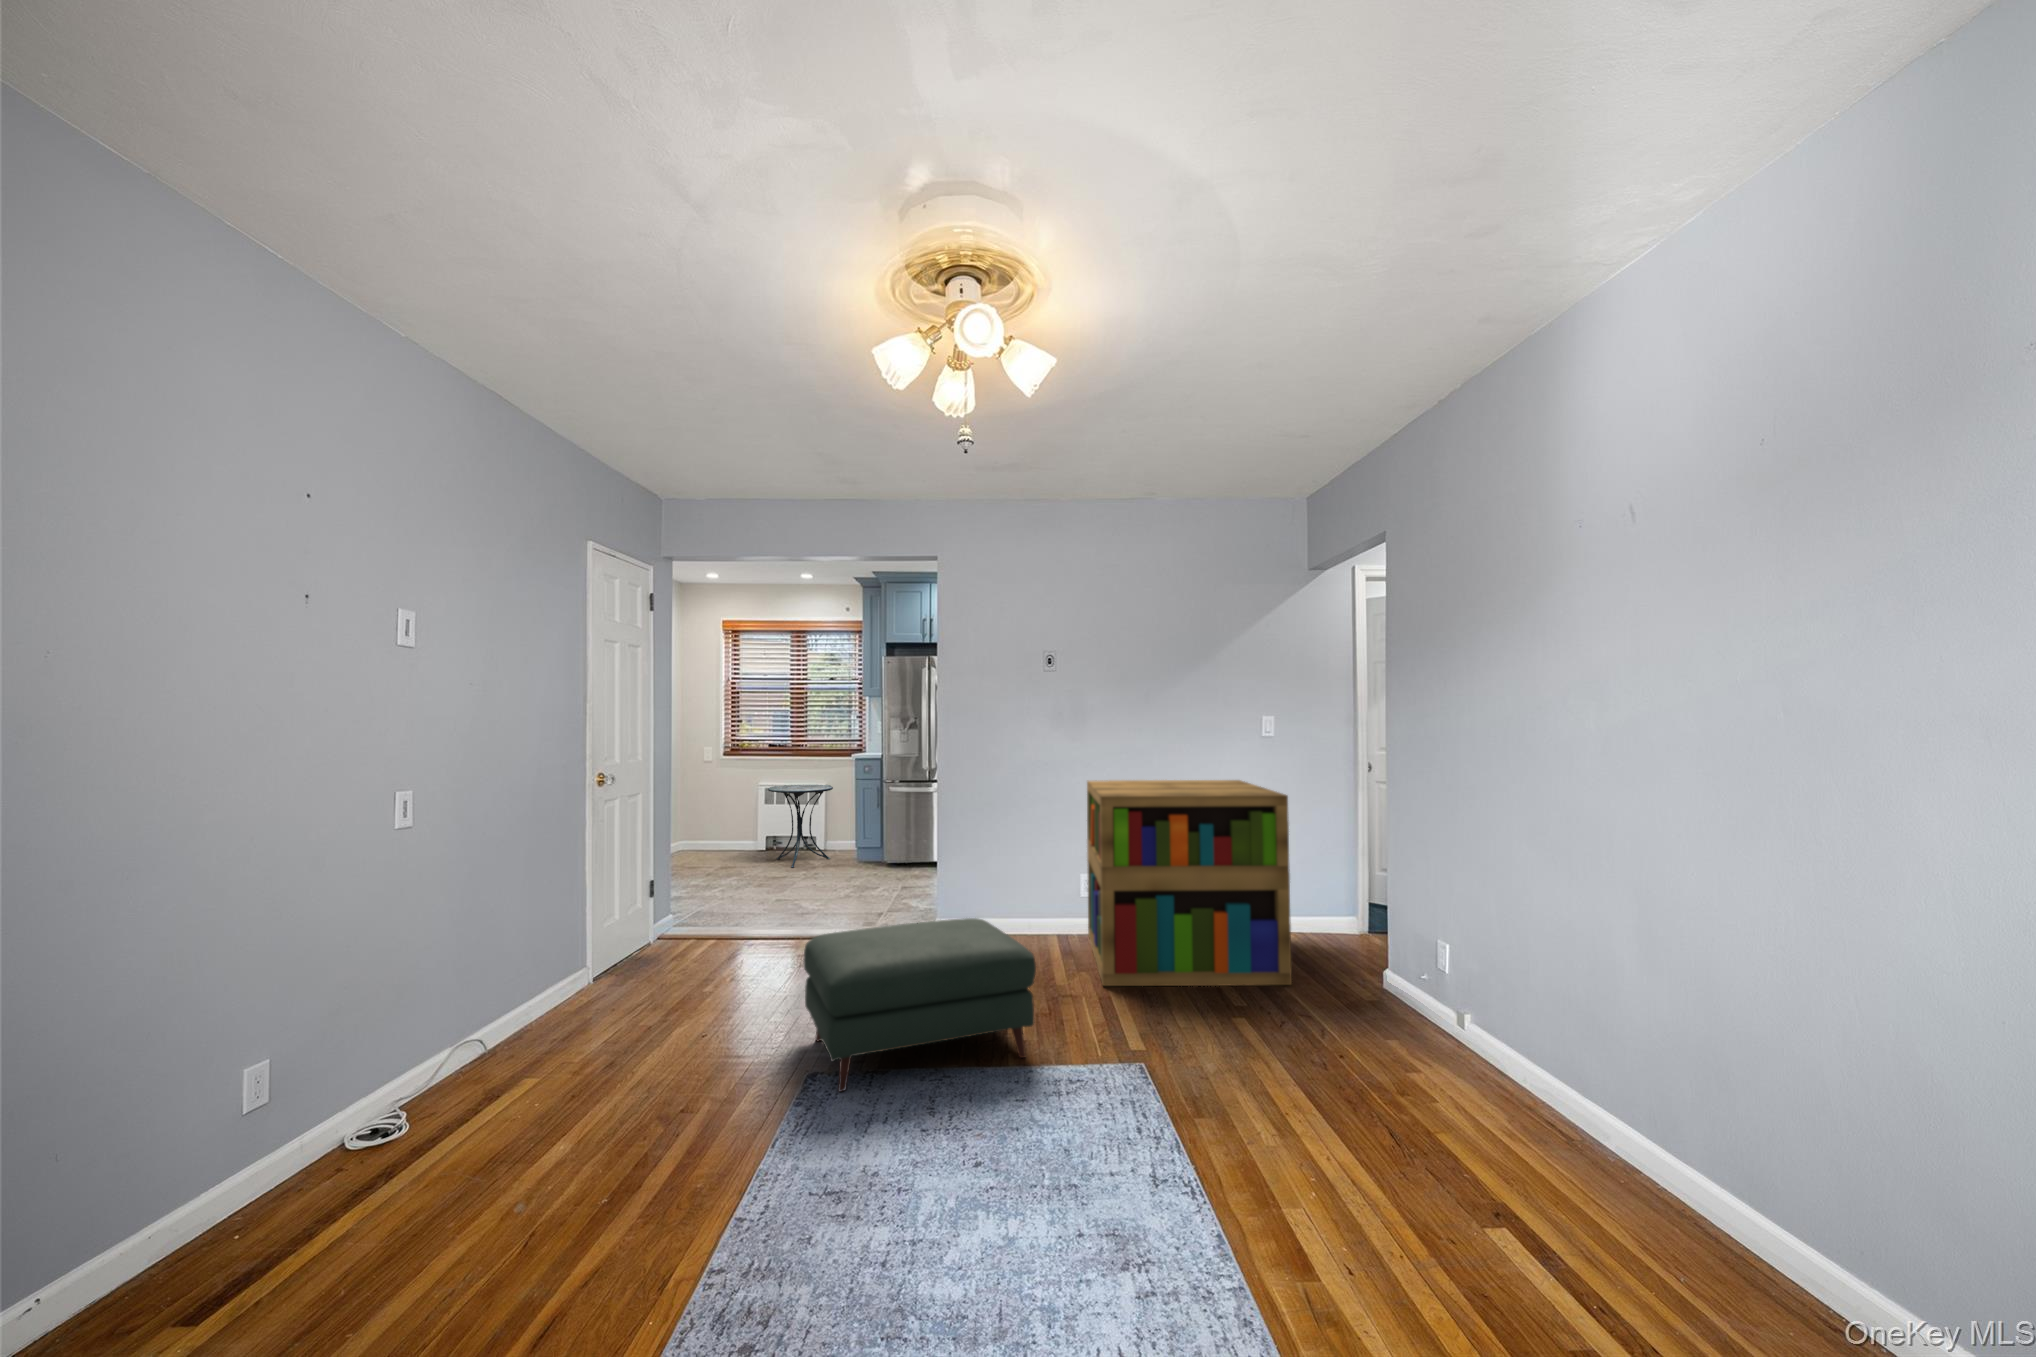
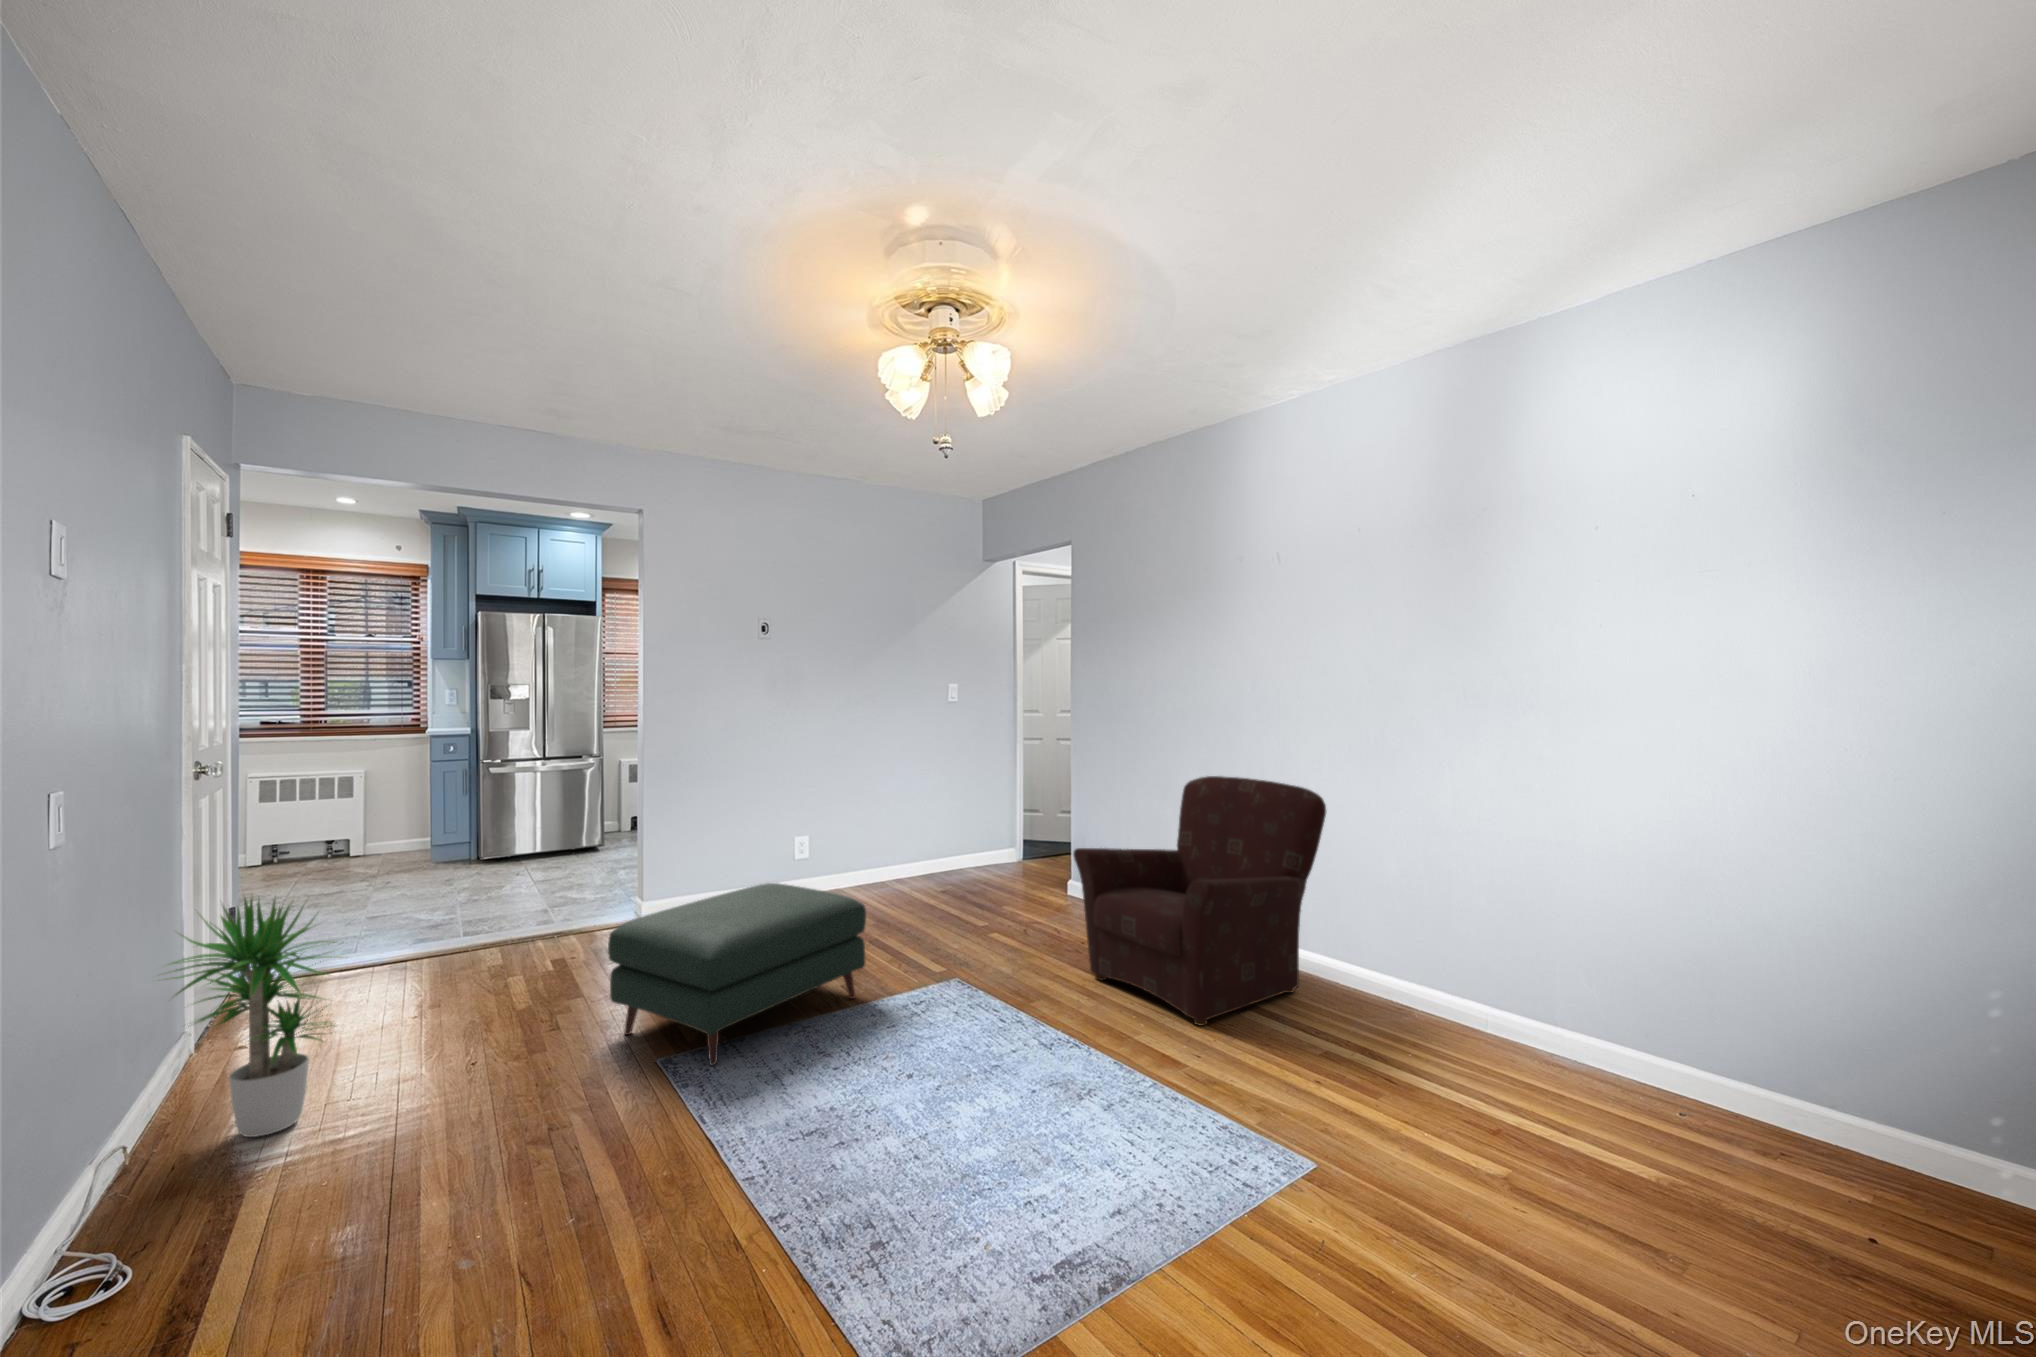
bookshelf: present [1087,780,1292,986] -> none [796,739,1004,932]
side table: present [768,785,833,868] -> none [279,772,385,881]
armchair: none [1286,854,1671,1225] -> present [1073,776,1326,1026]
potted plant: none [491,869,614,1056] -> present [172,898,336,1137]

